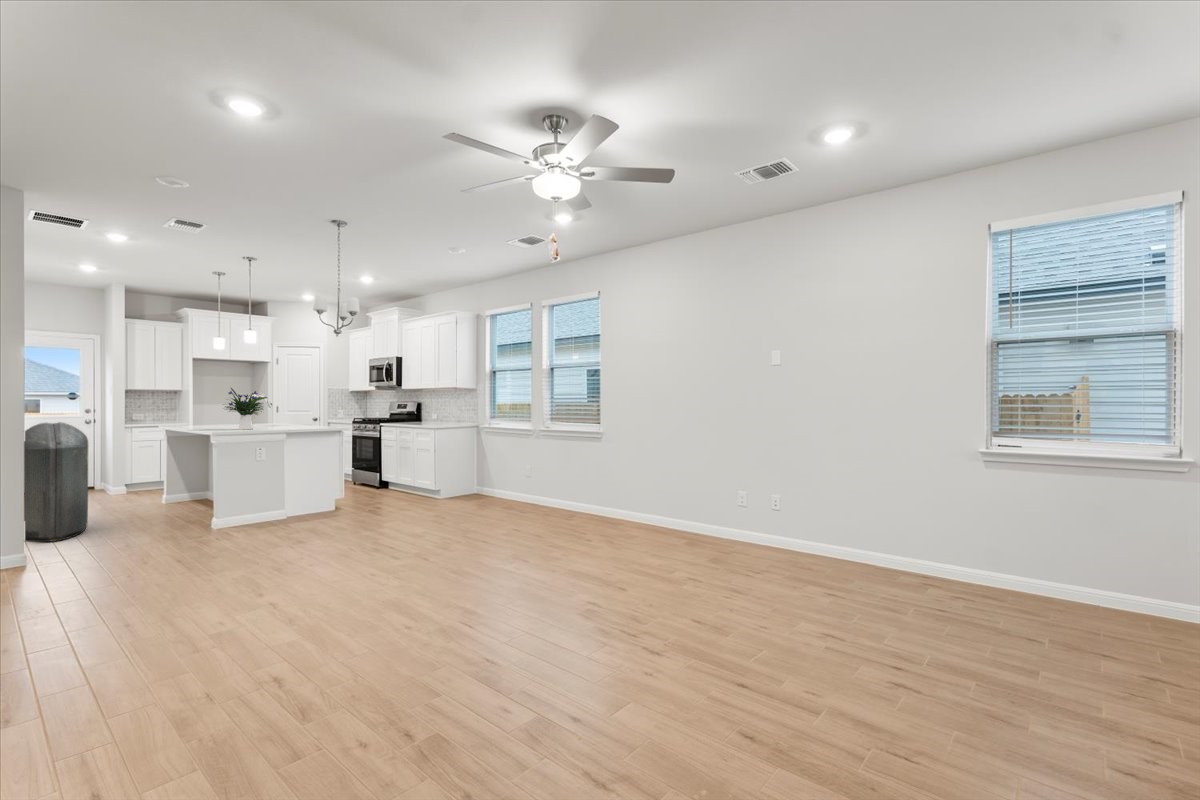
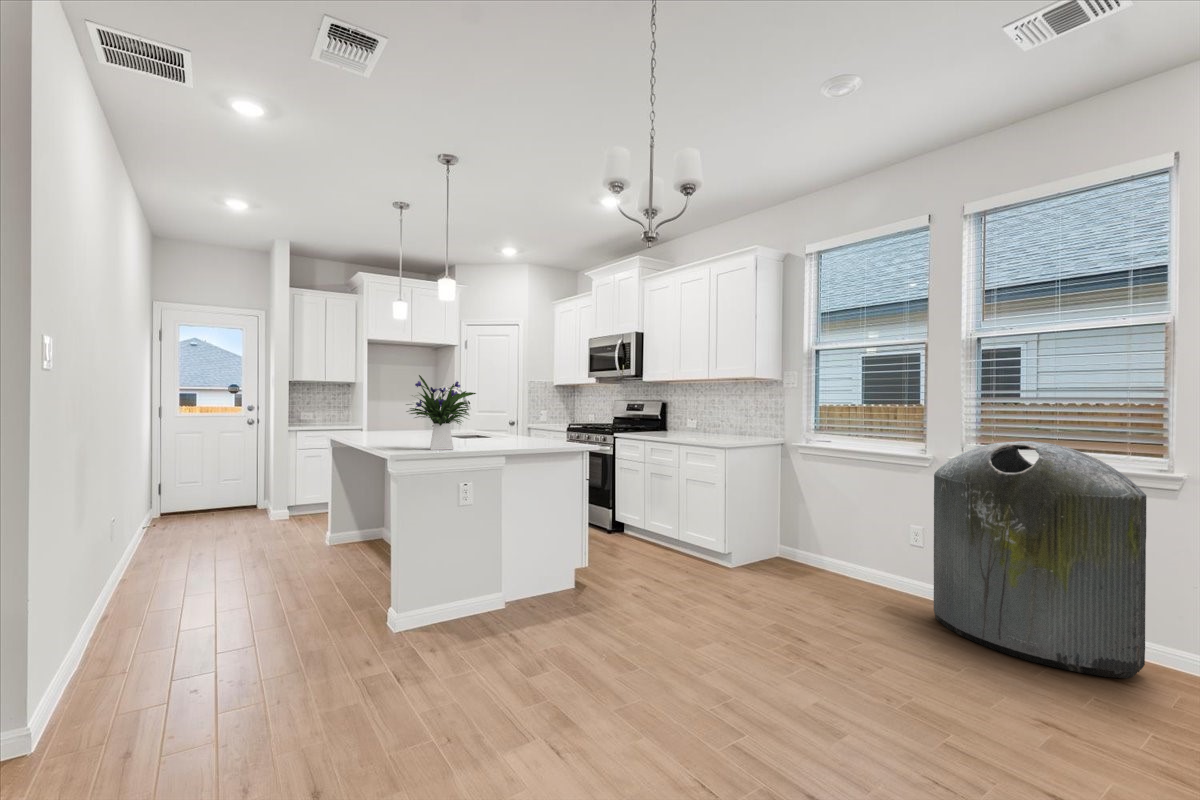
trash can: present [24,422,88,542] -> present [934,441,1146,678]

